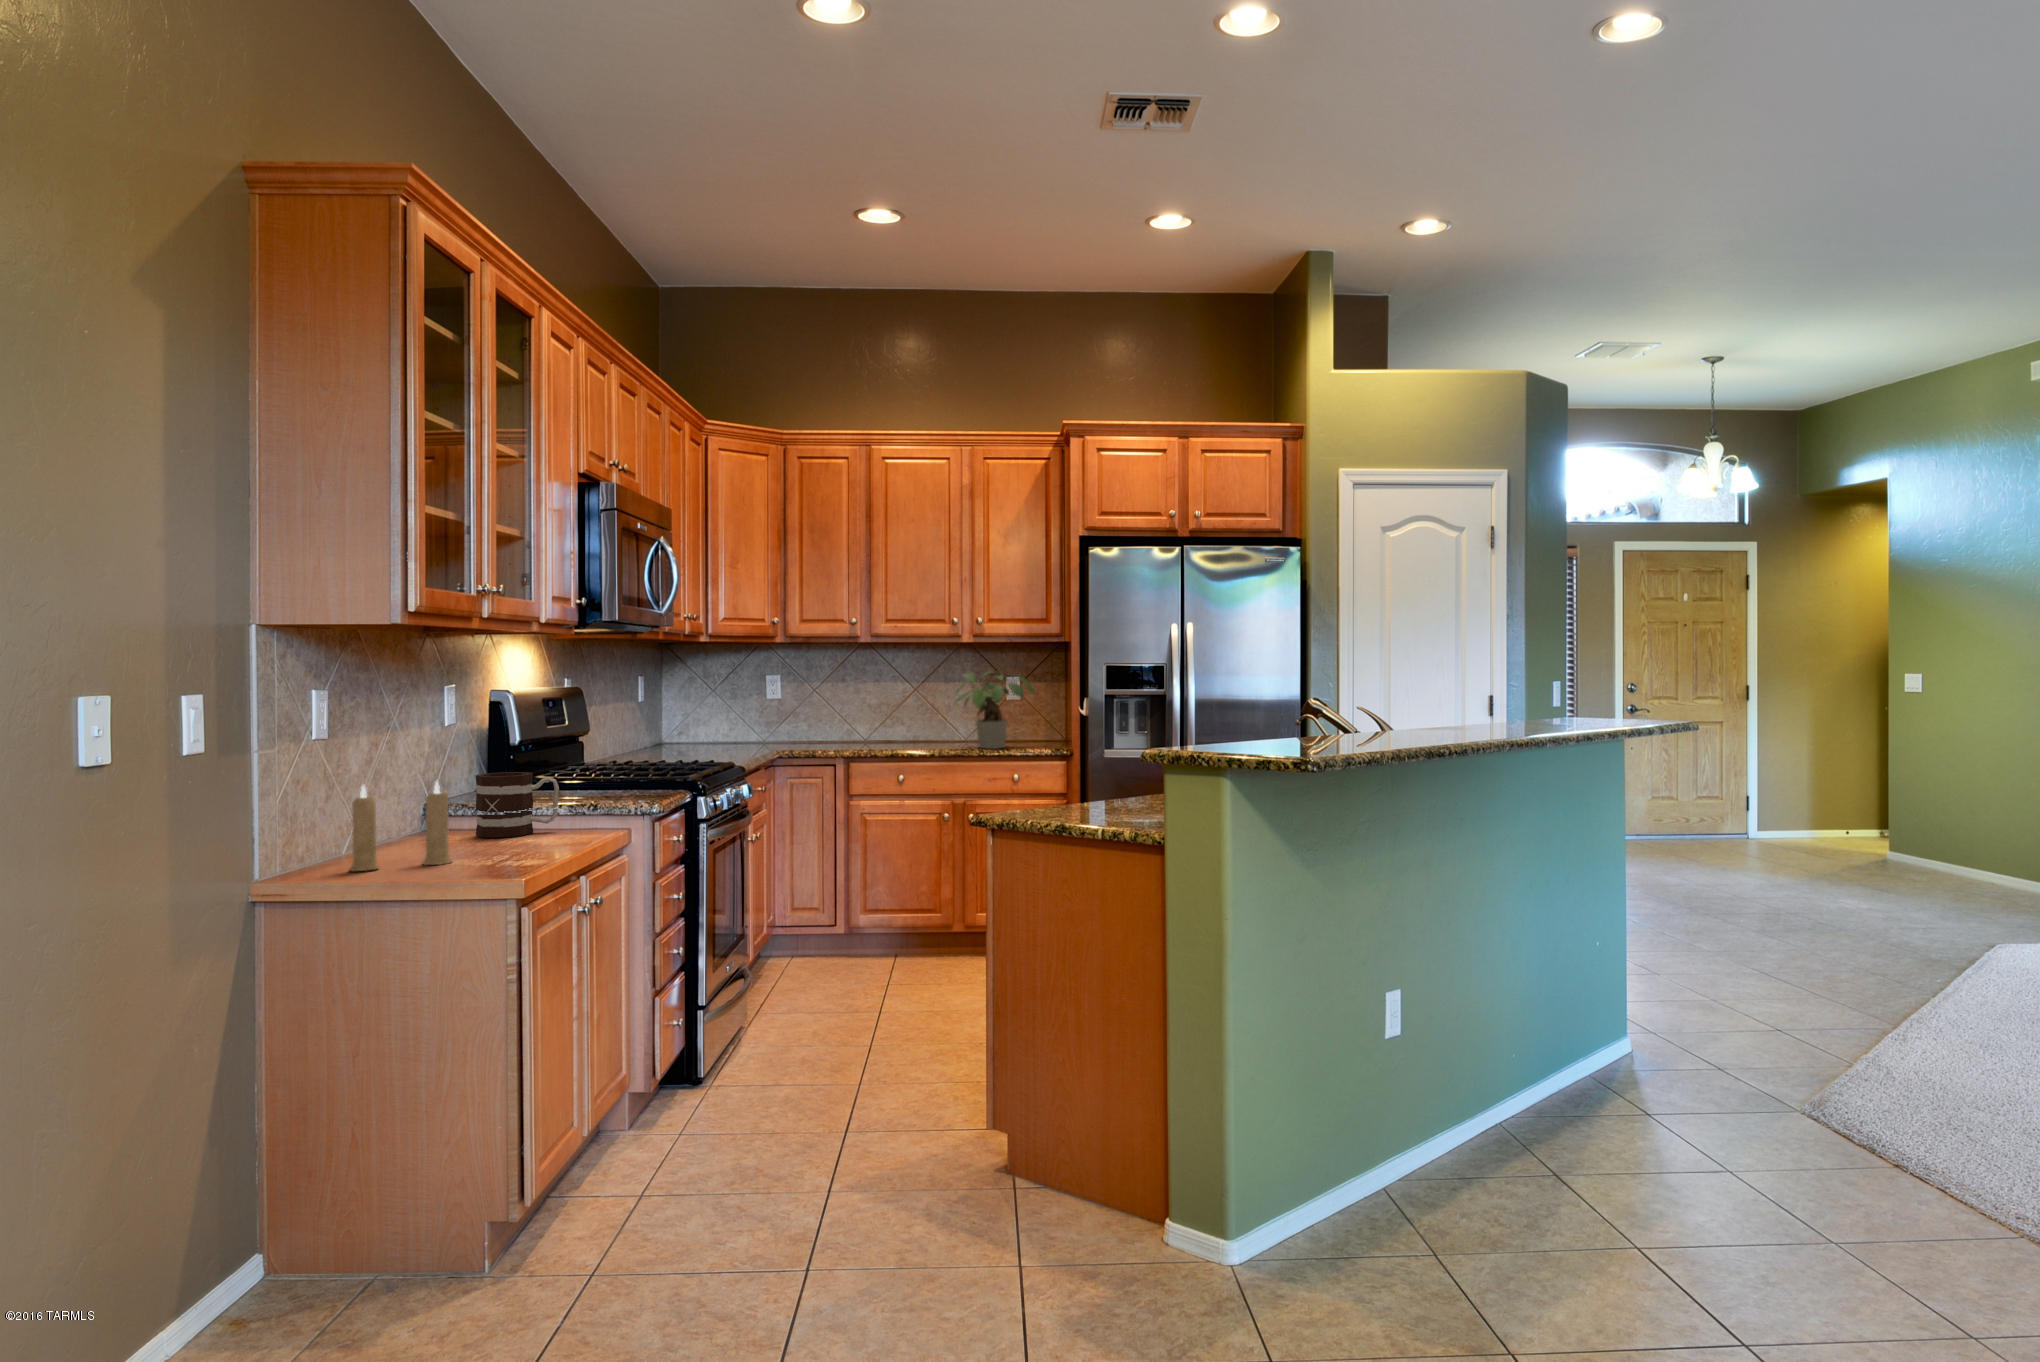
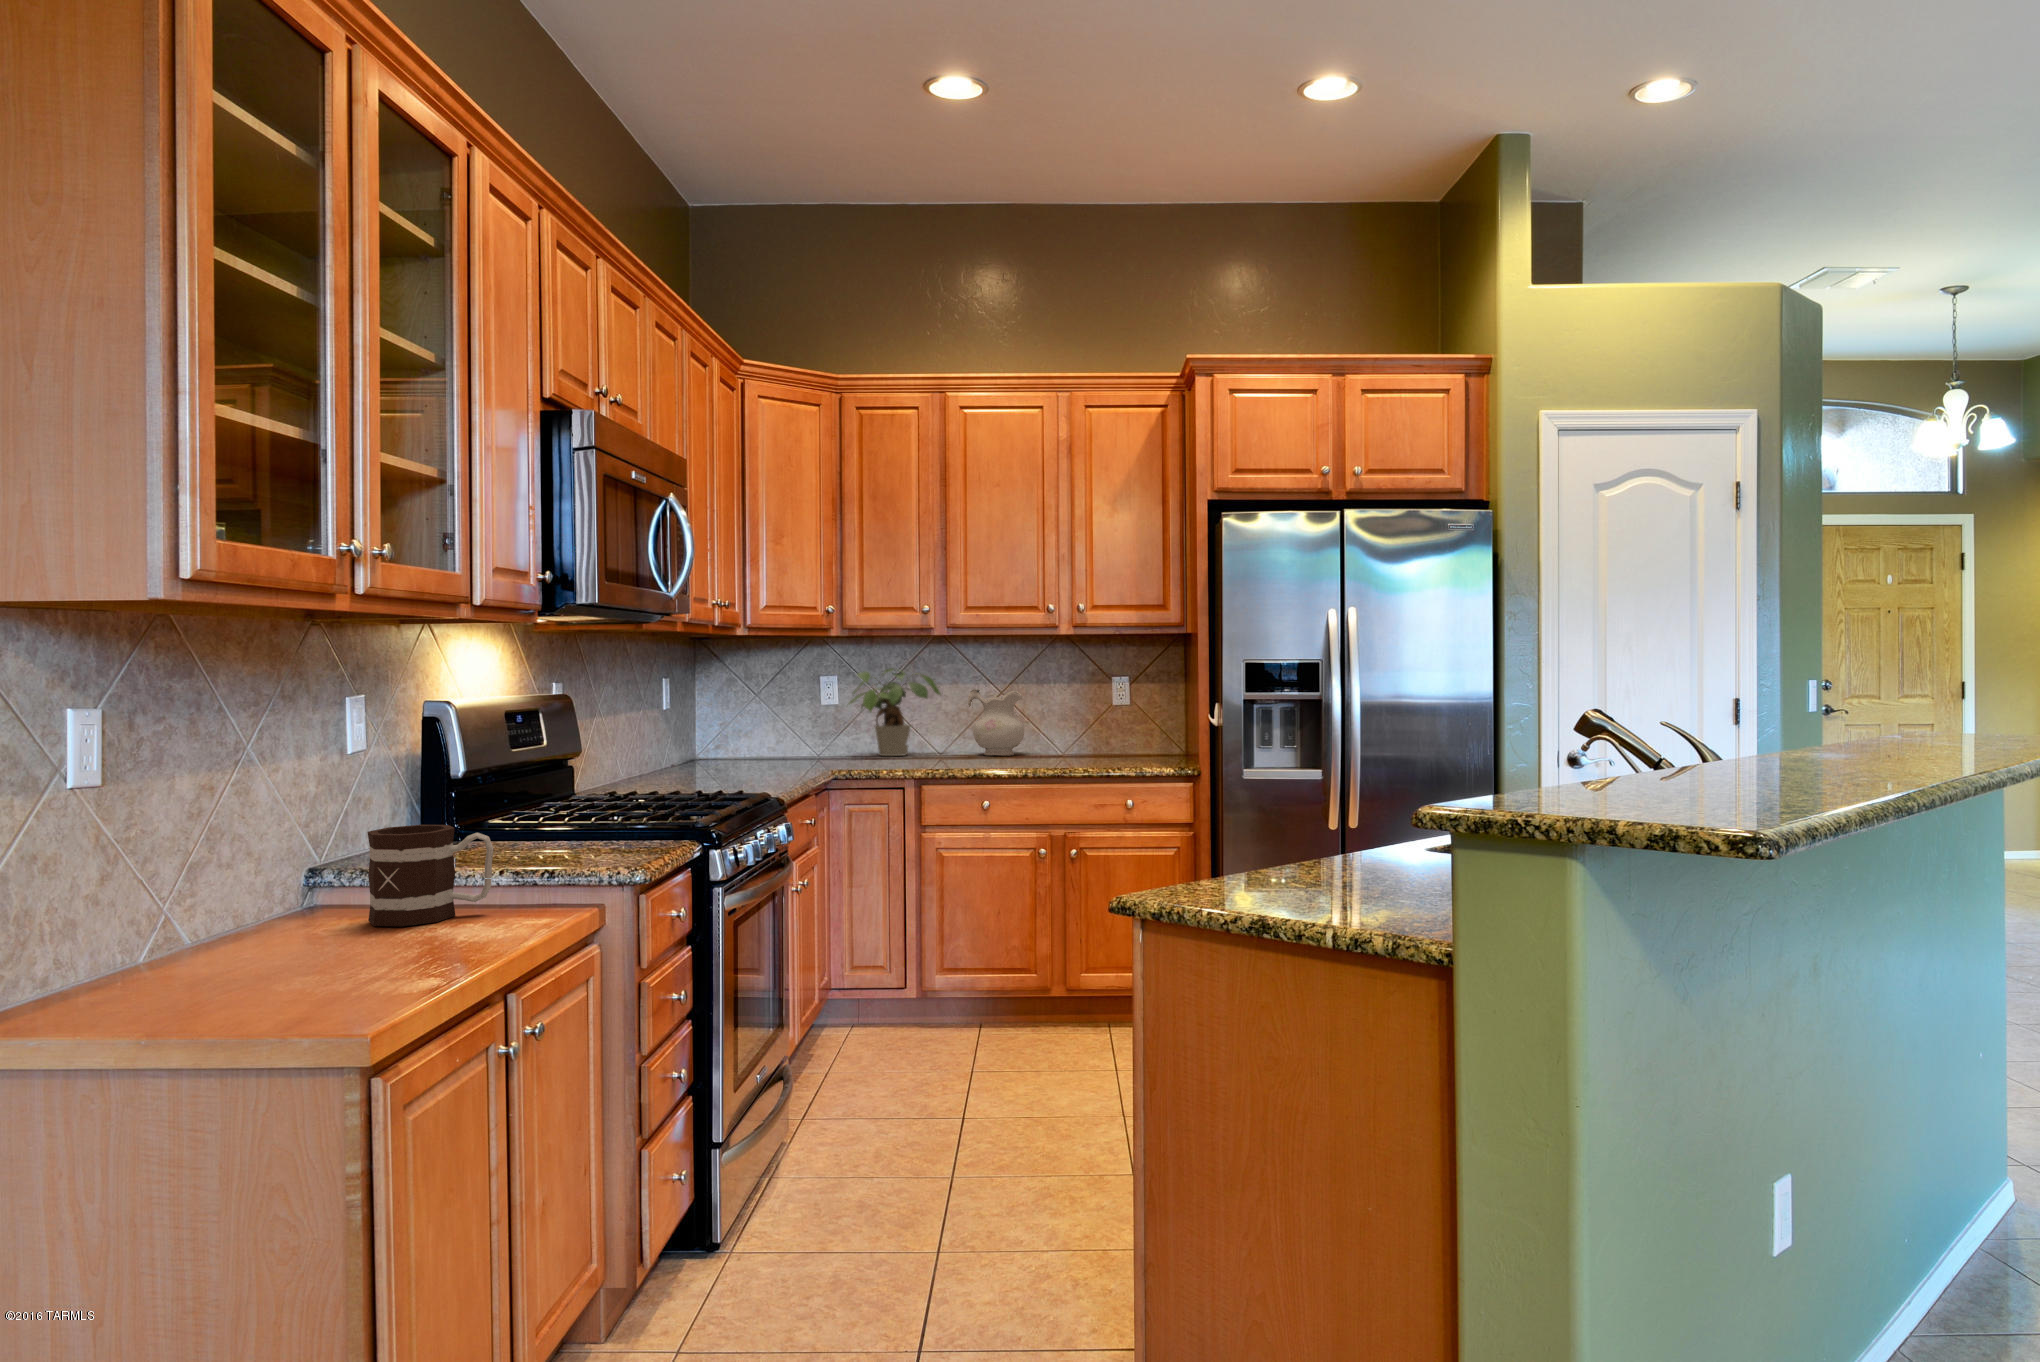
potted plant: present [956,670,1035,749] -> present [849,668,941,756]
ceramic pitcher: none [888,686,935,741] -> present [968,689,1024,756]
candle: present [349,782,452,871] -> none [101,850,284,1011]

